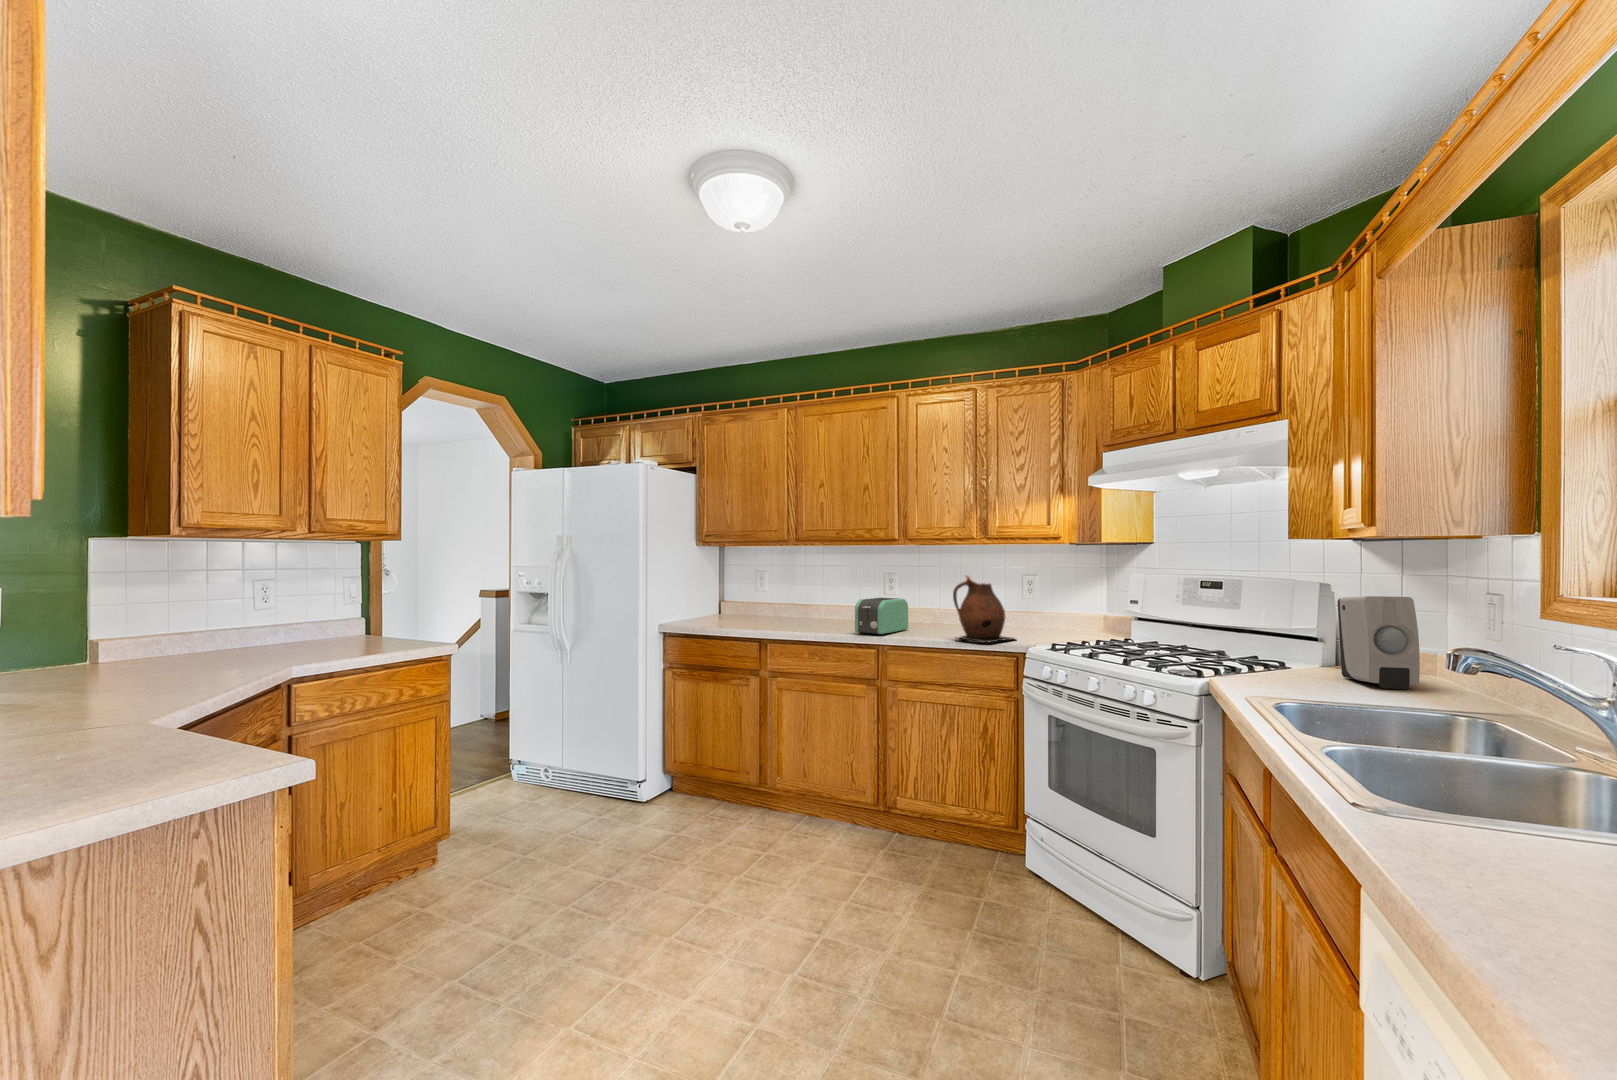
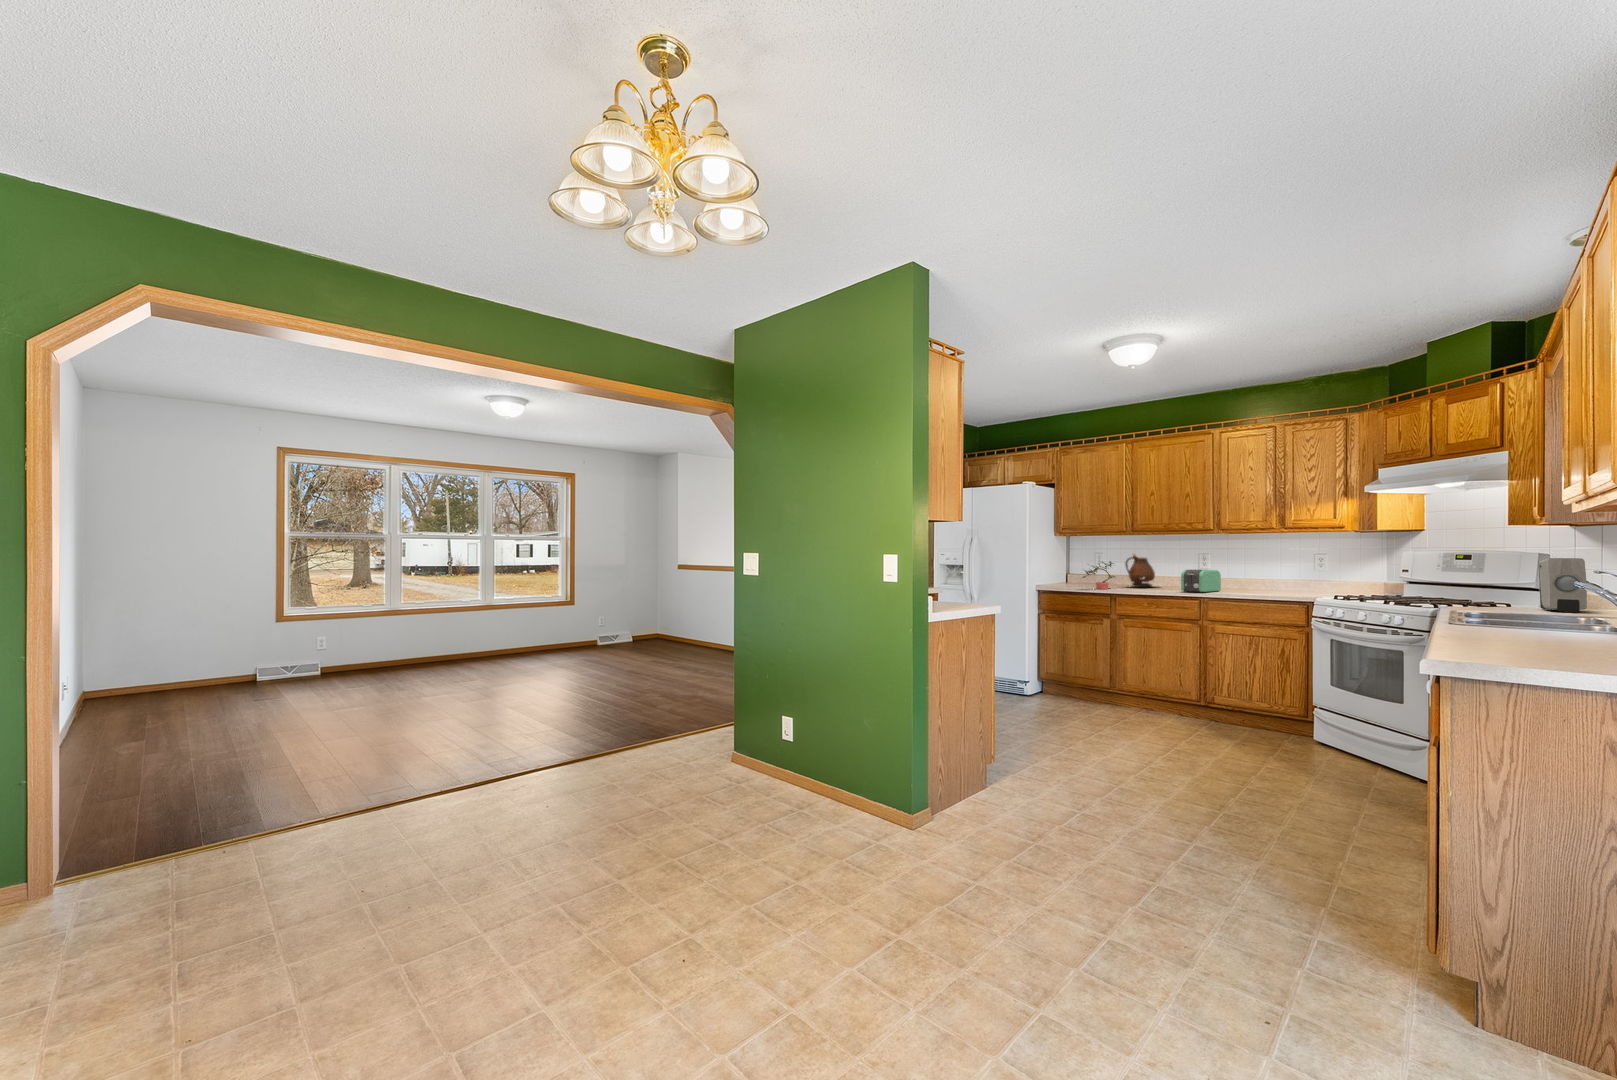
ceramic pitcher: present [953,576,1014,642] -> present [1125,554,1155,587]
potted plant: none [722,584,776,630] -> present [1082,561,1115,589]

